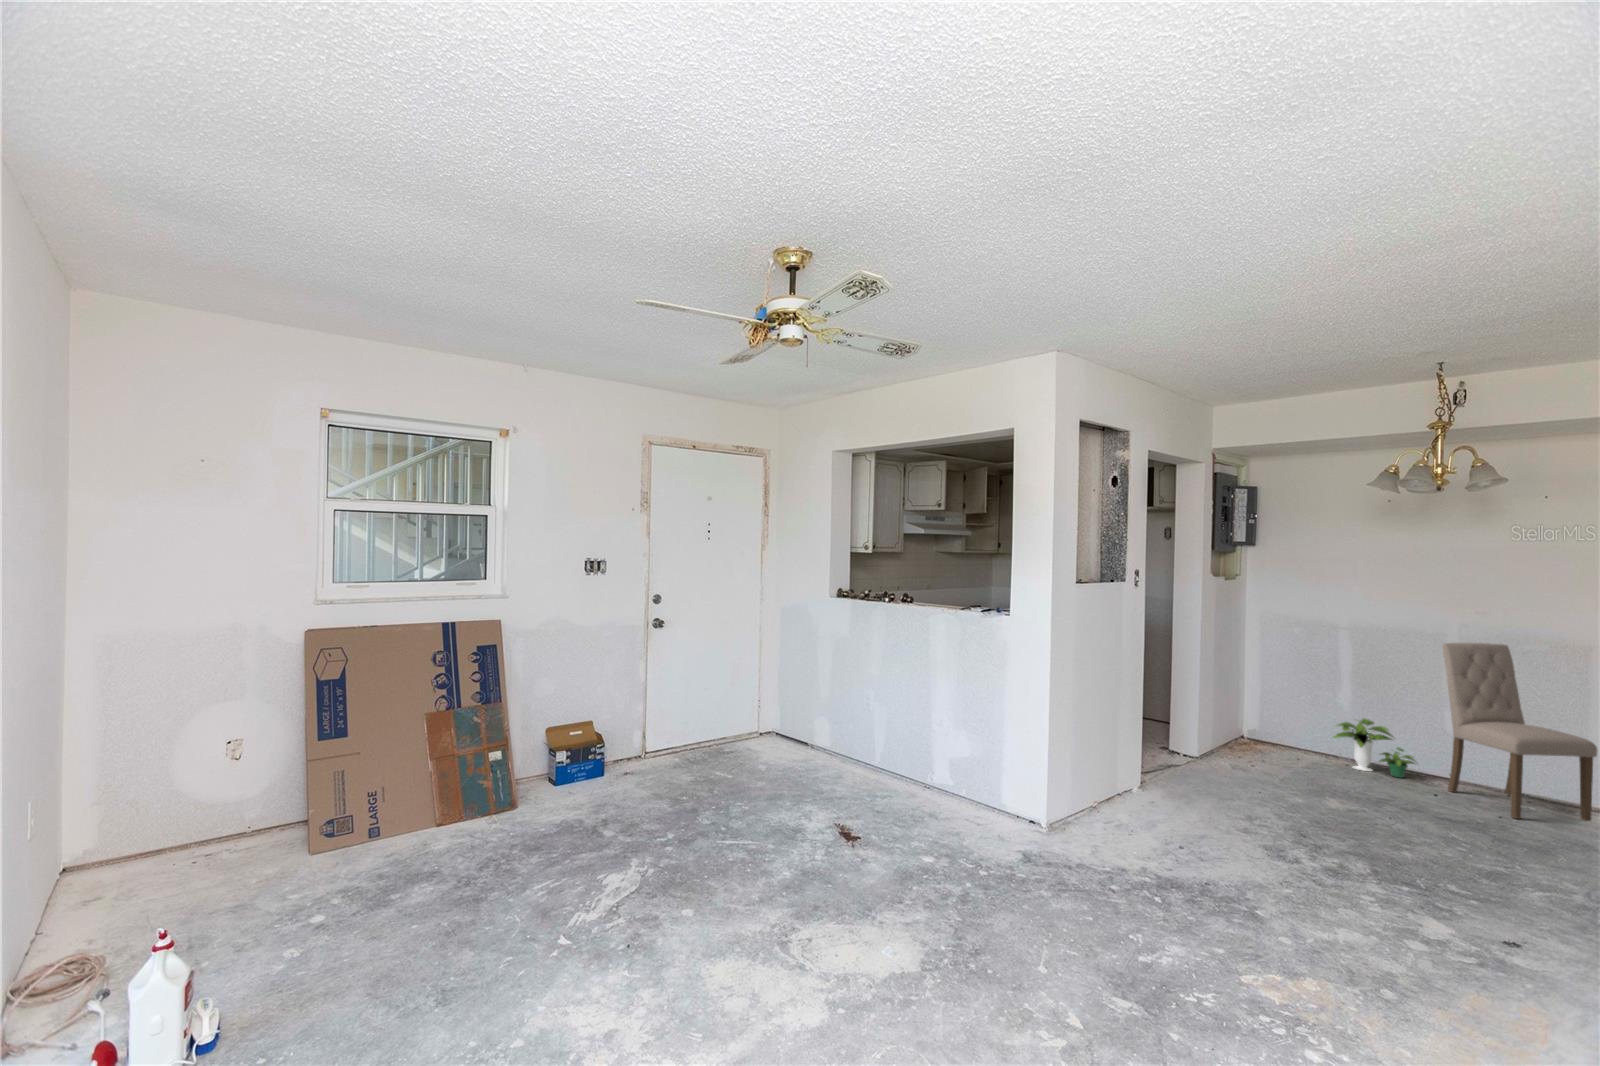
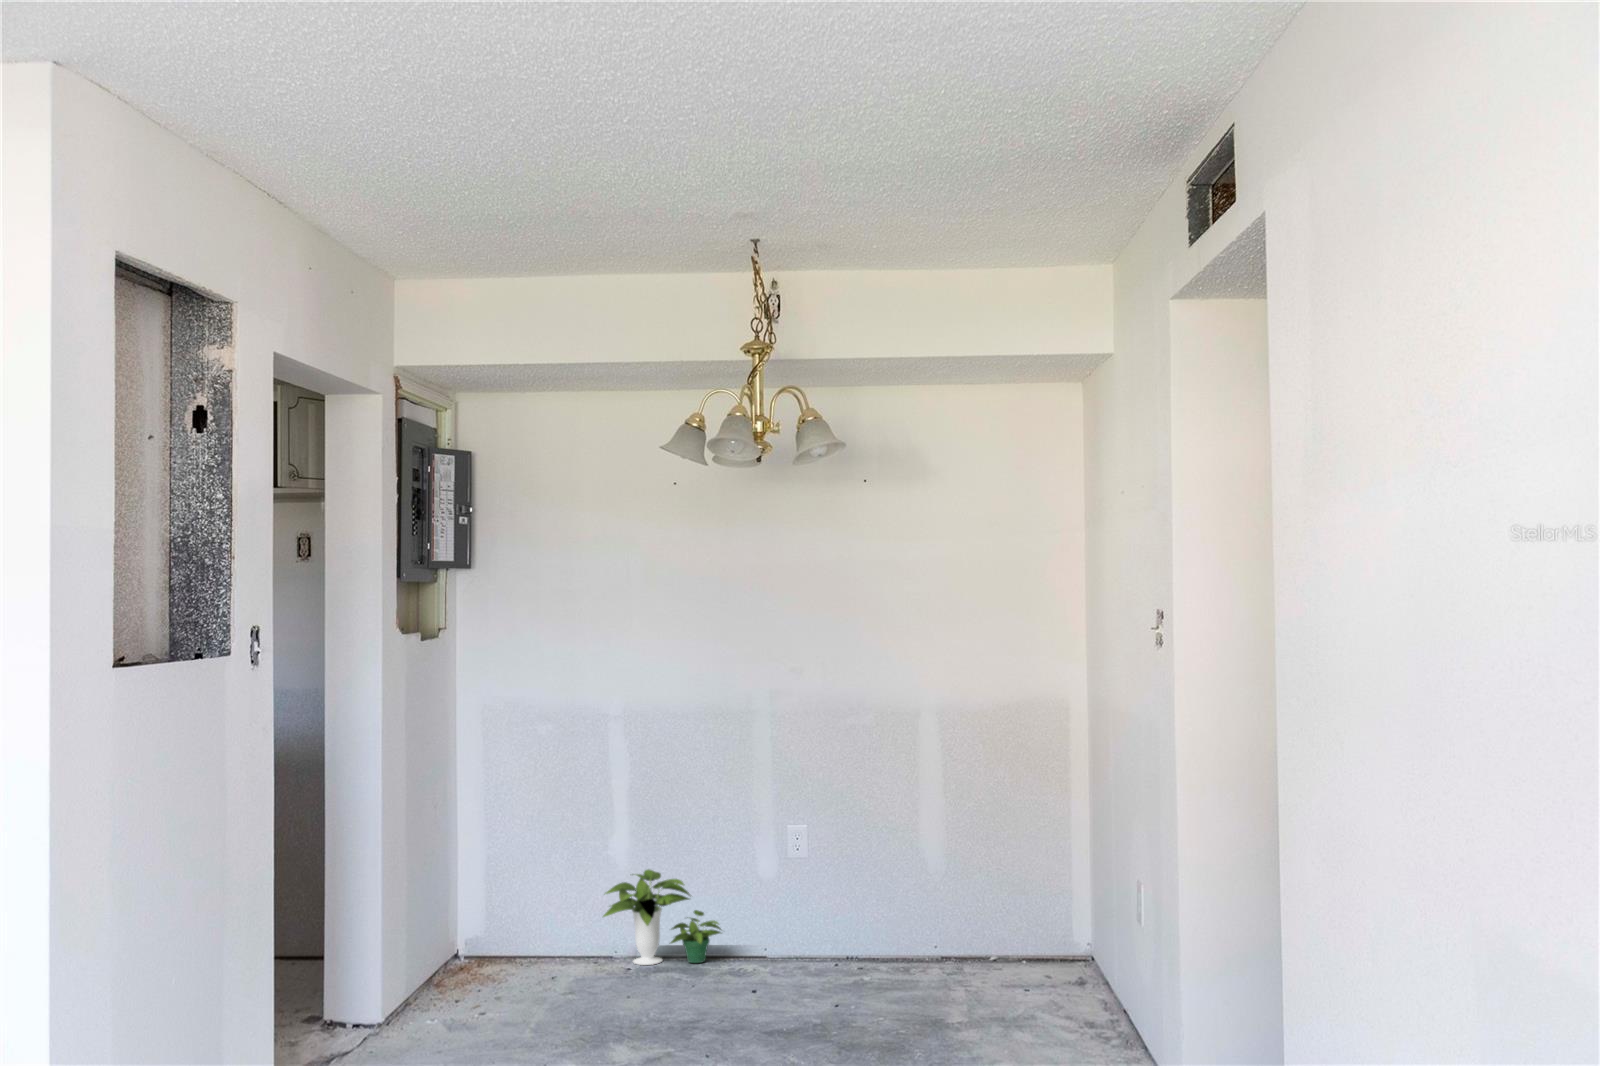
dining chair: present [1442,642,1597,821] -> none [750,712,929,992]

